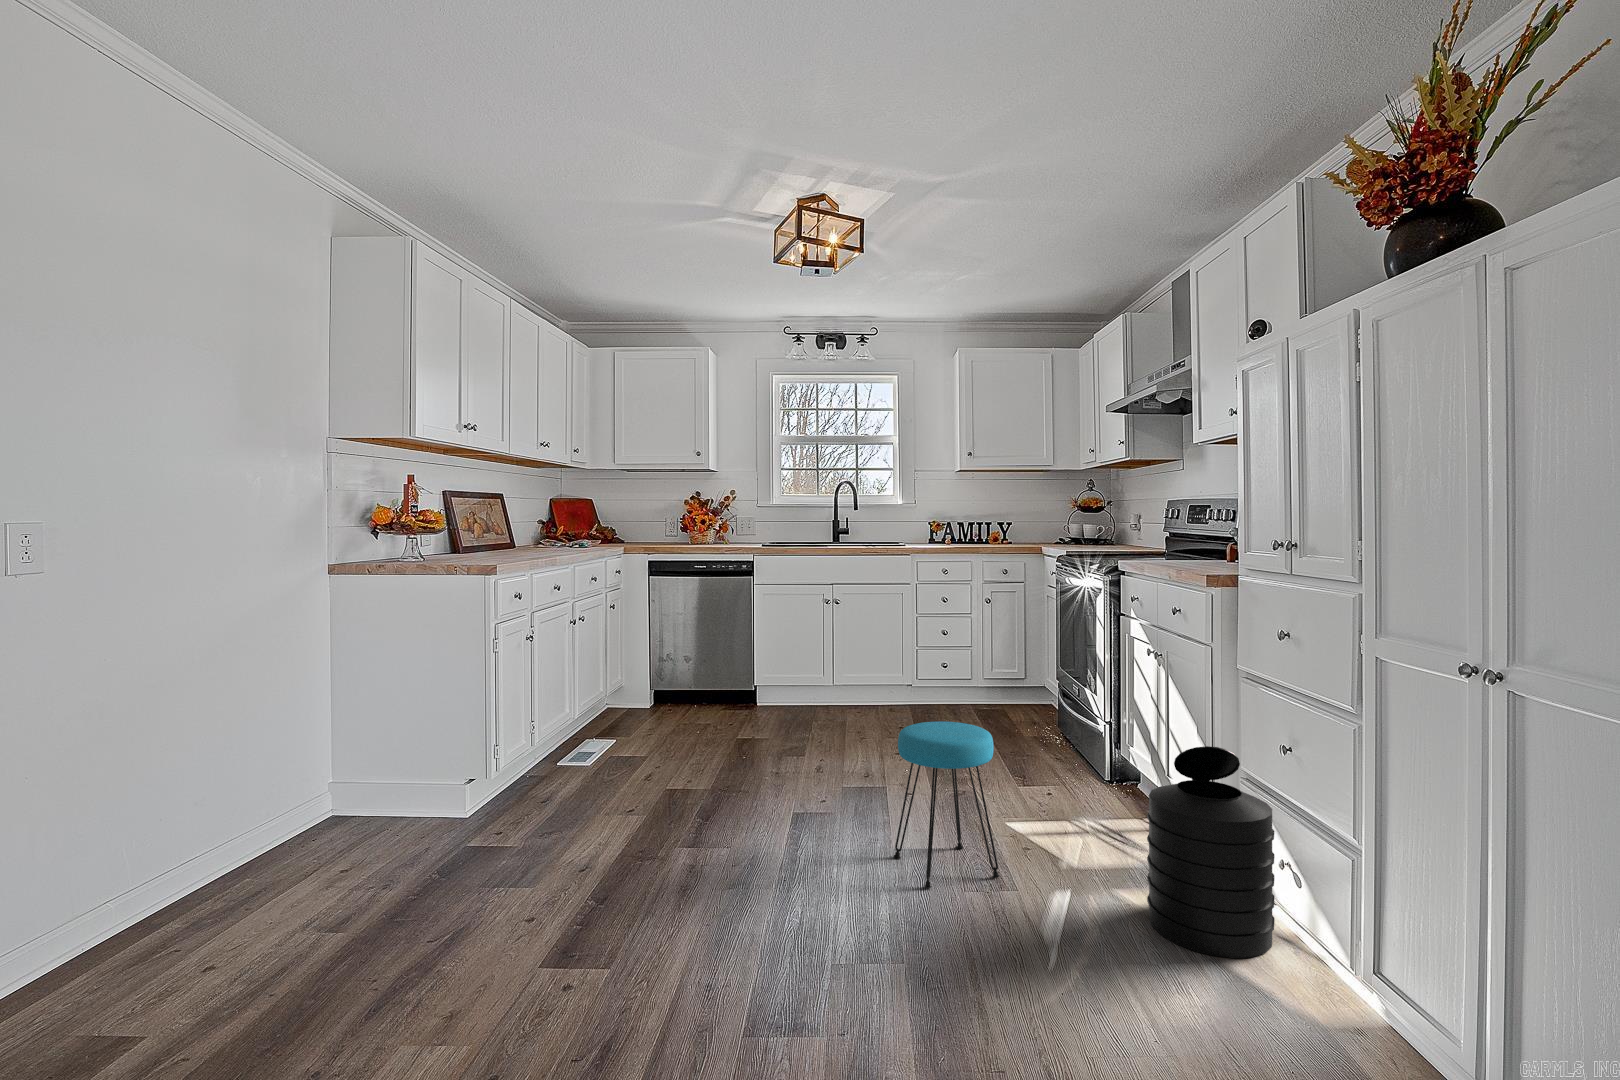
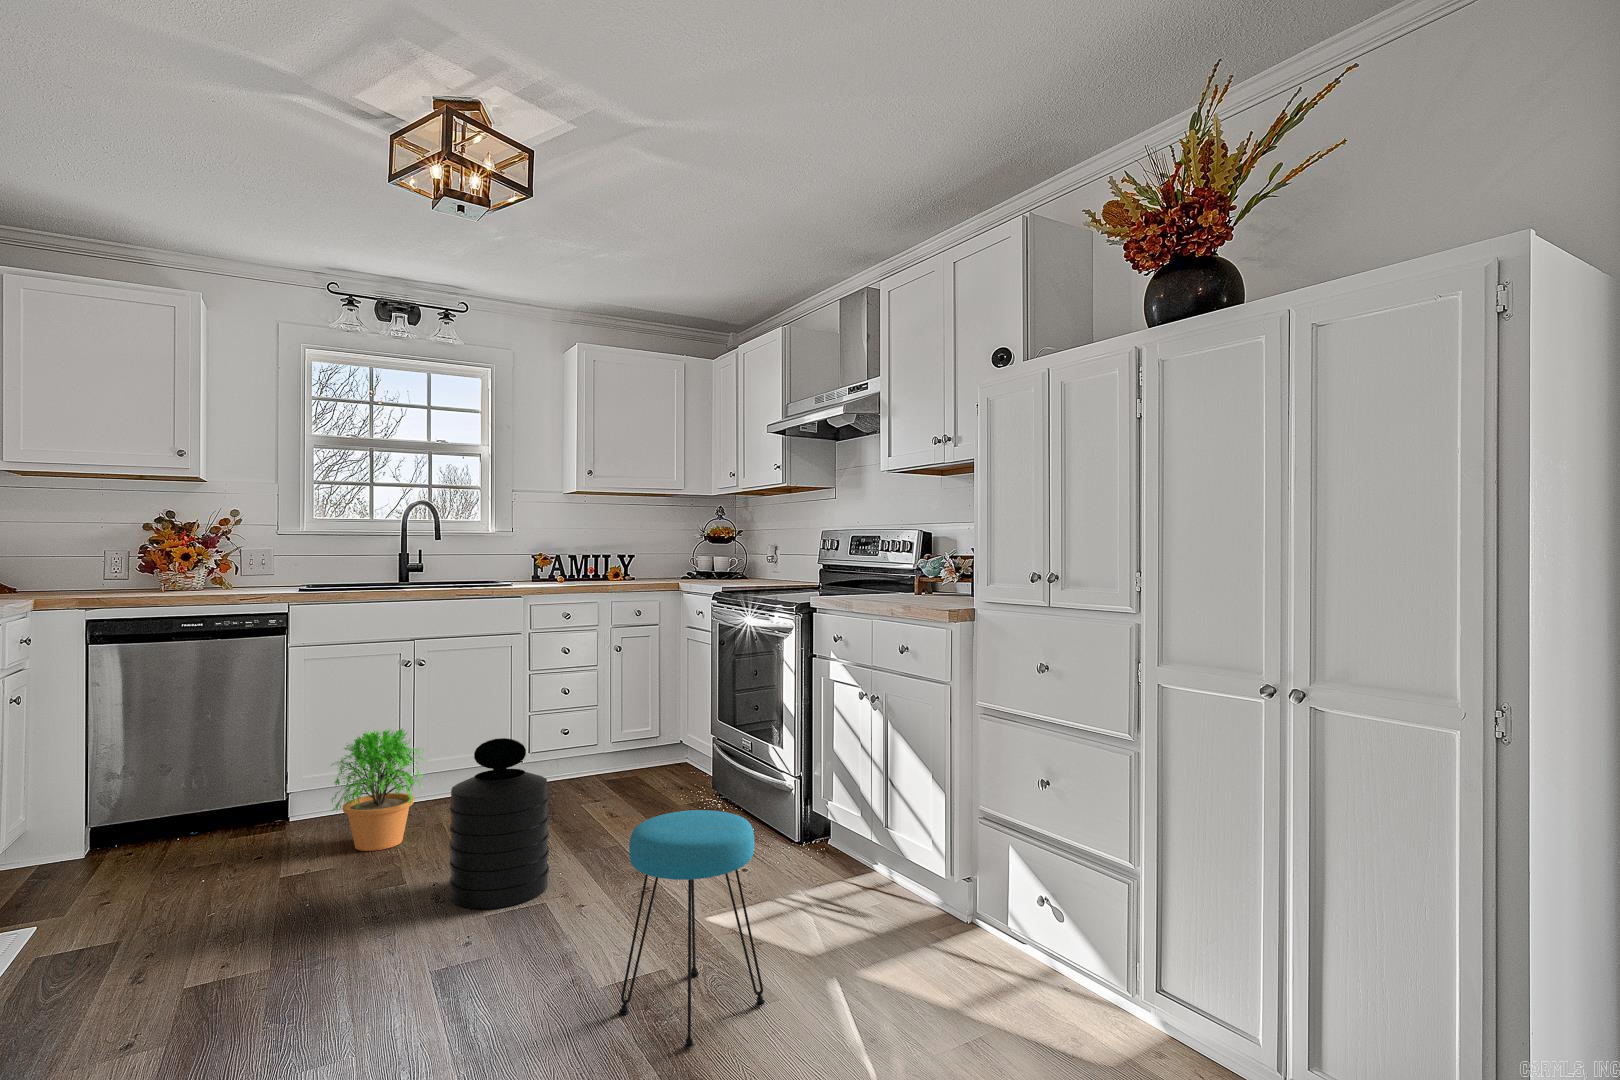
potted plant: none [769,645,831,731] -> present [332,728,424,851]
trash can: present [1147,746,1275,958] -> present [449,738,549,909]

